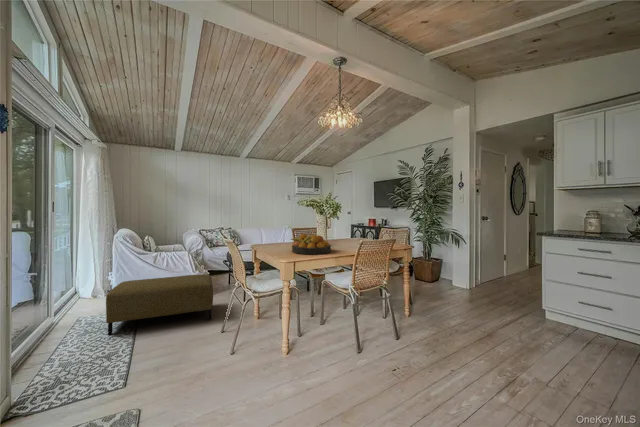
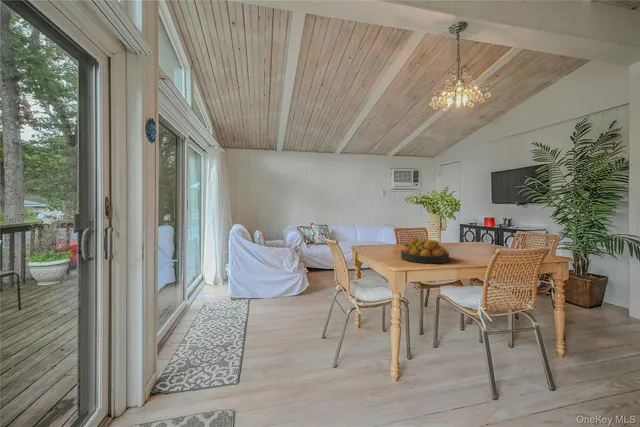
ottoman: present [106,274,213,334] -> none [224,273,315,323]

